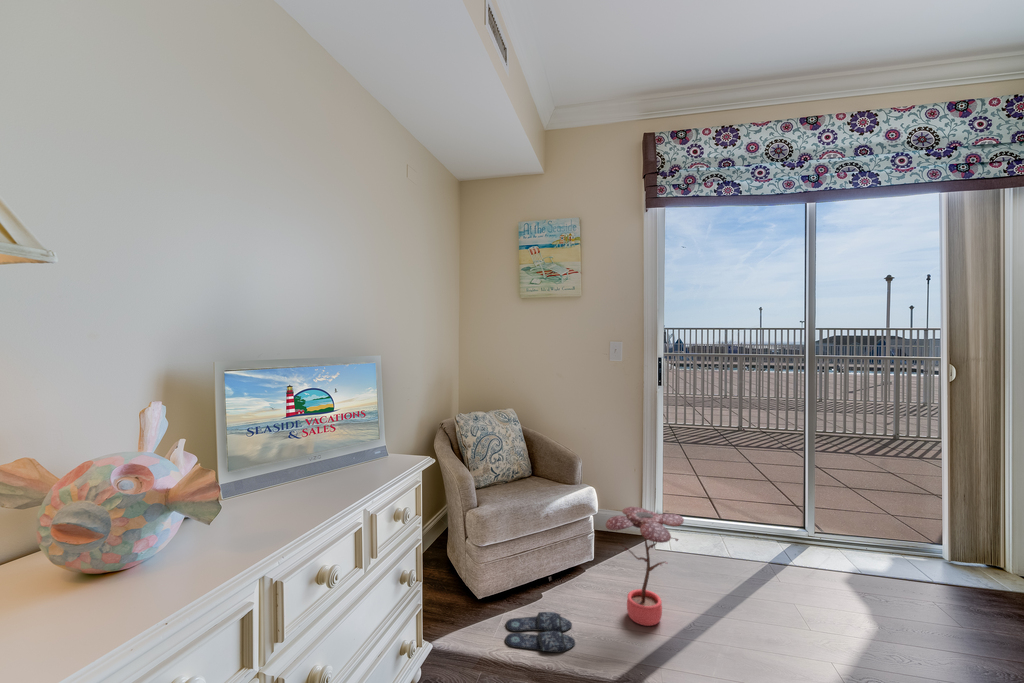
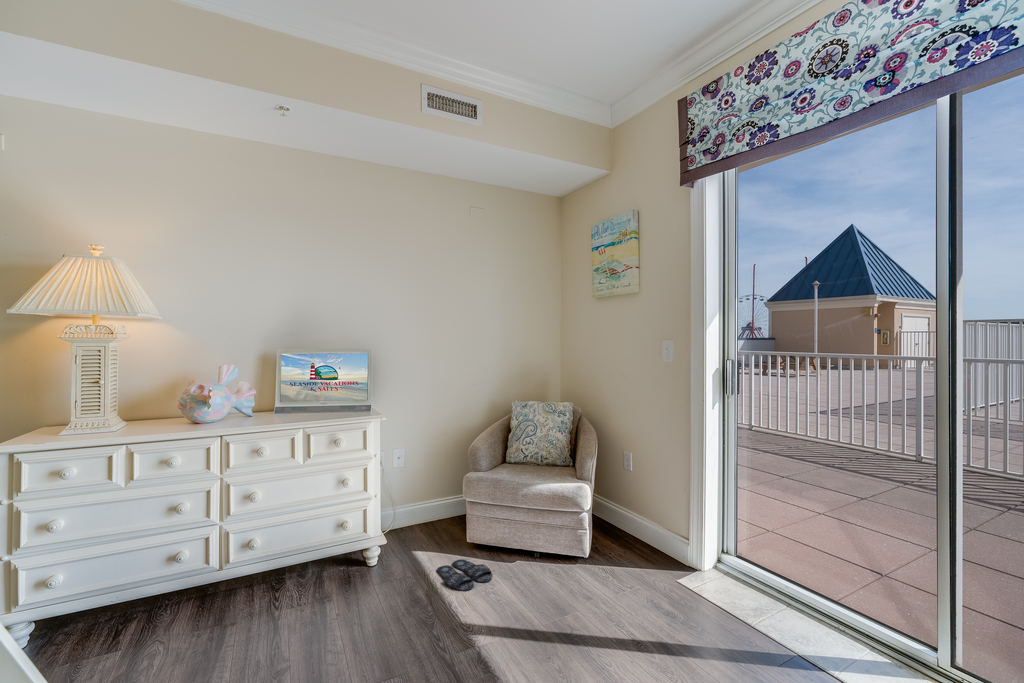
potted plant: present [606,507,684,626] -> none [509,502,579,613]

